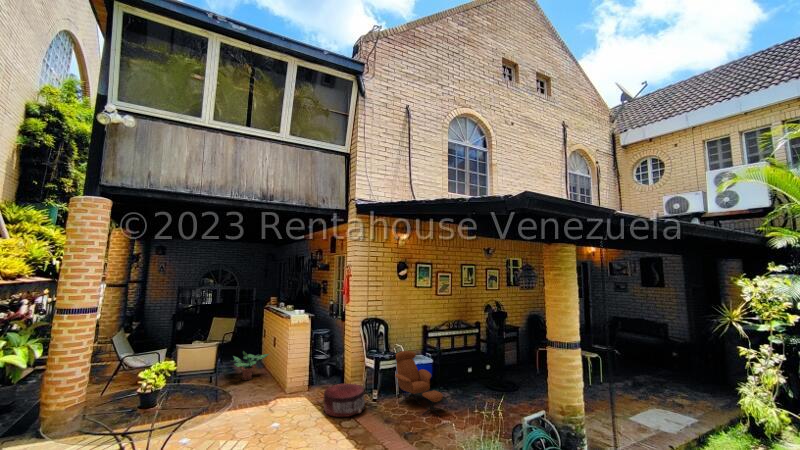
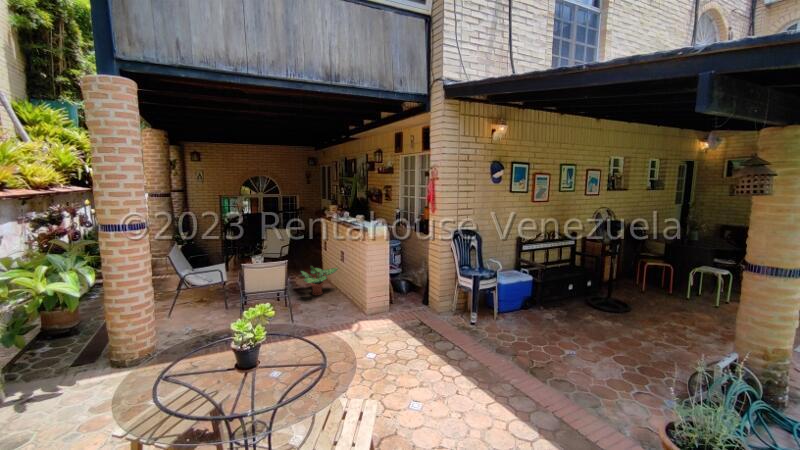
lounge chair: present [395,351,443,415] -> none [494,268,560,345]
pouf: present [323,384,365,417] -> none [418,304,466,344]

